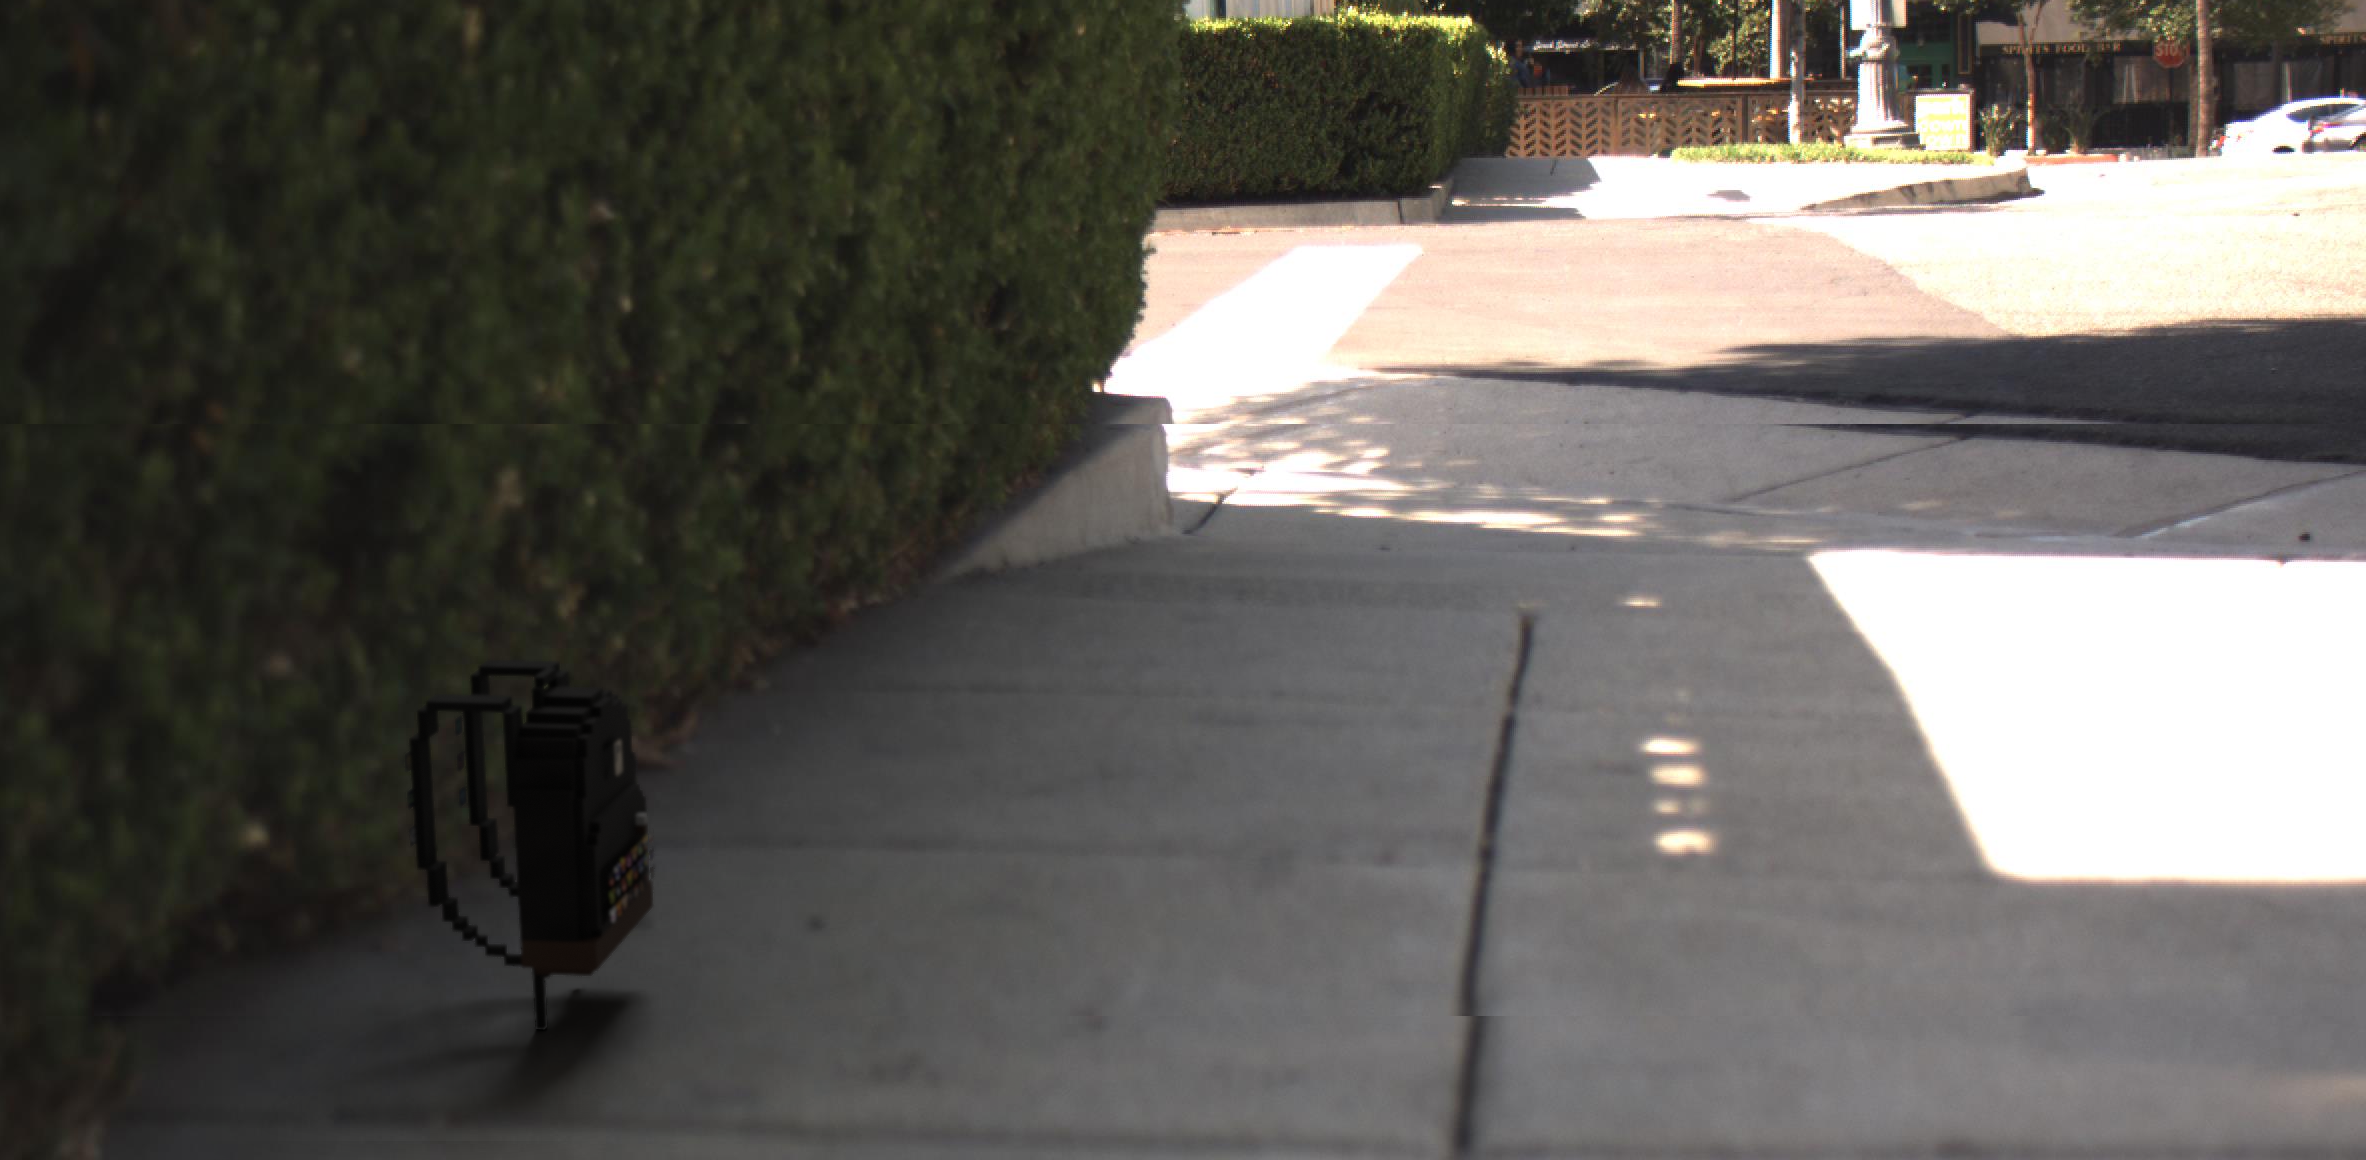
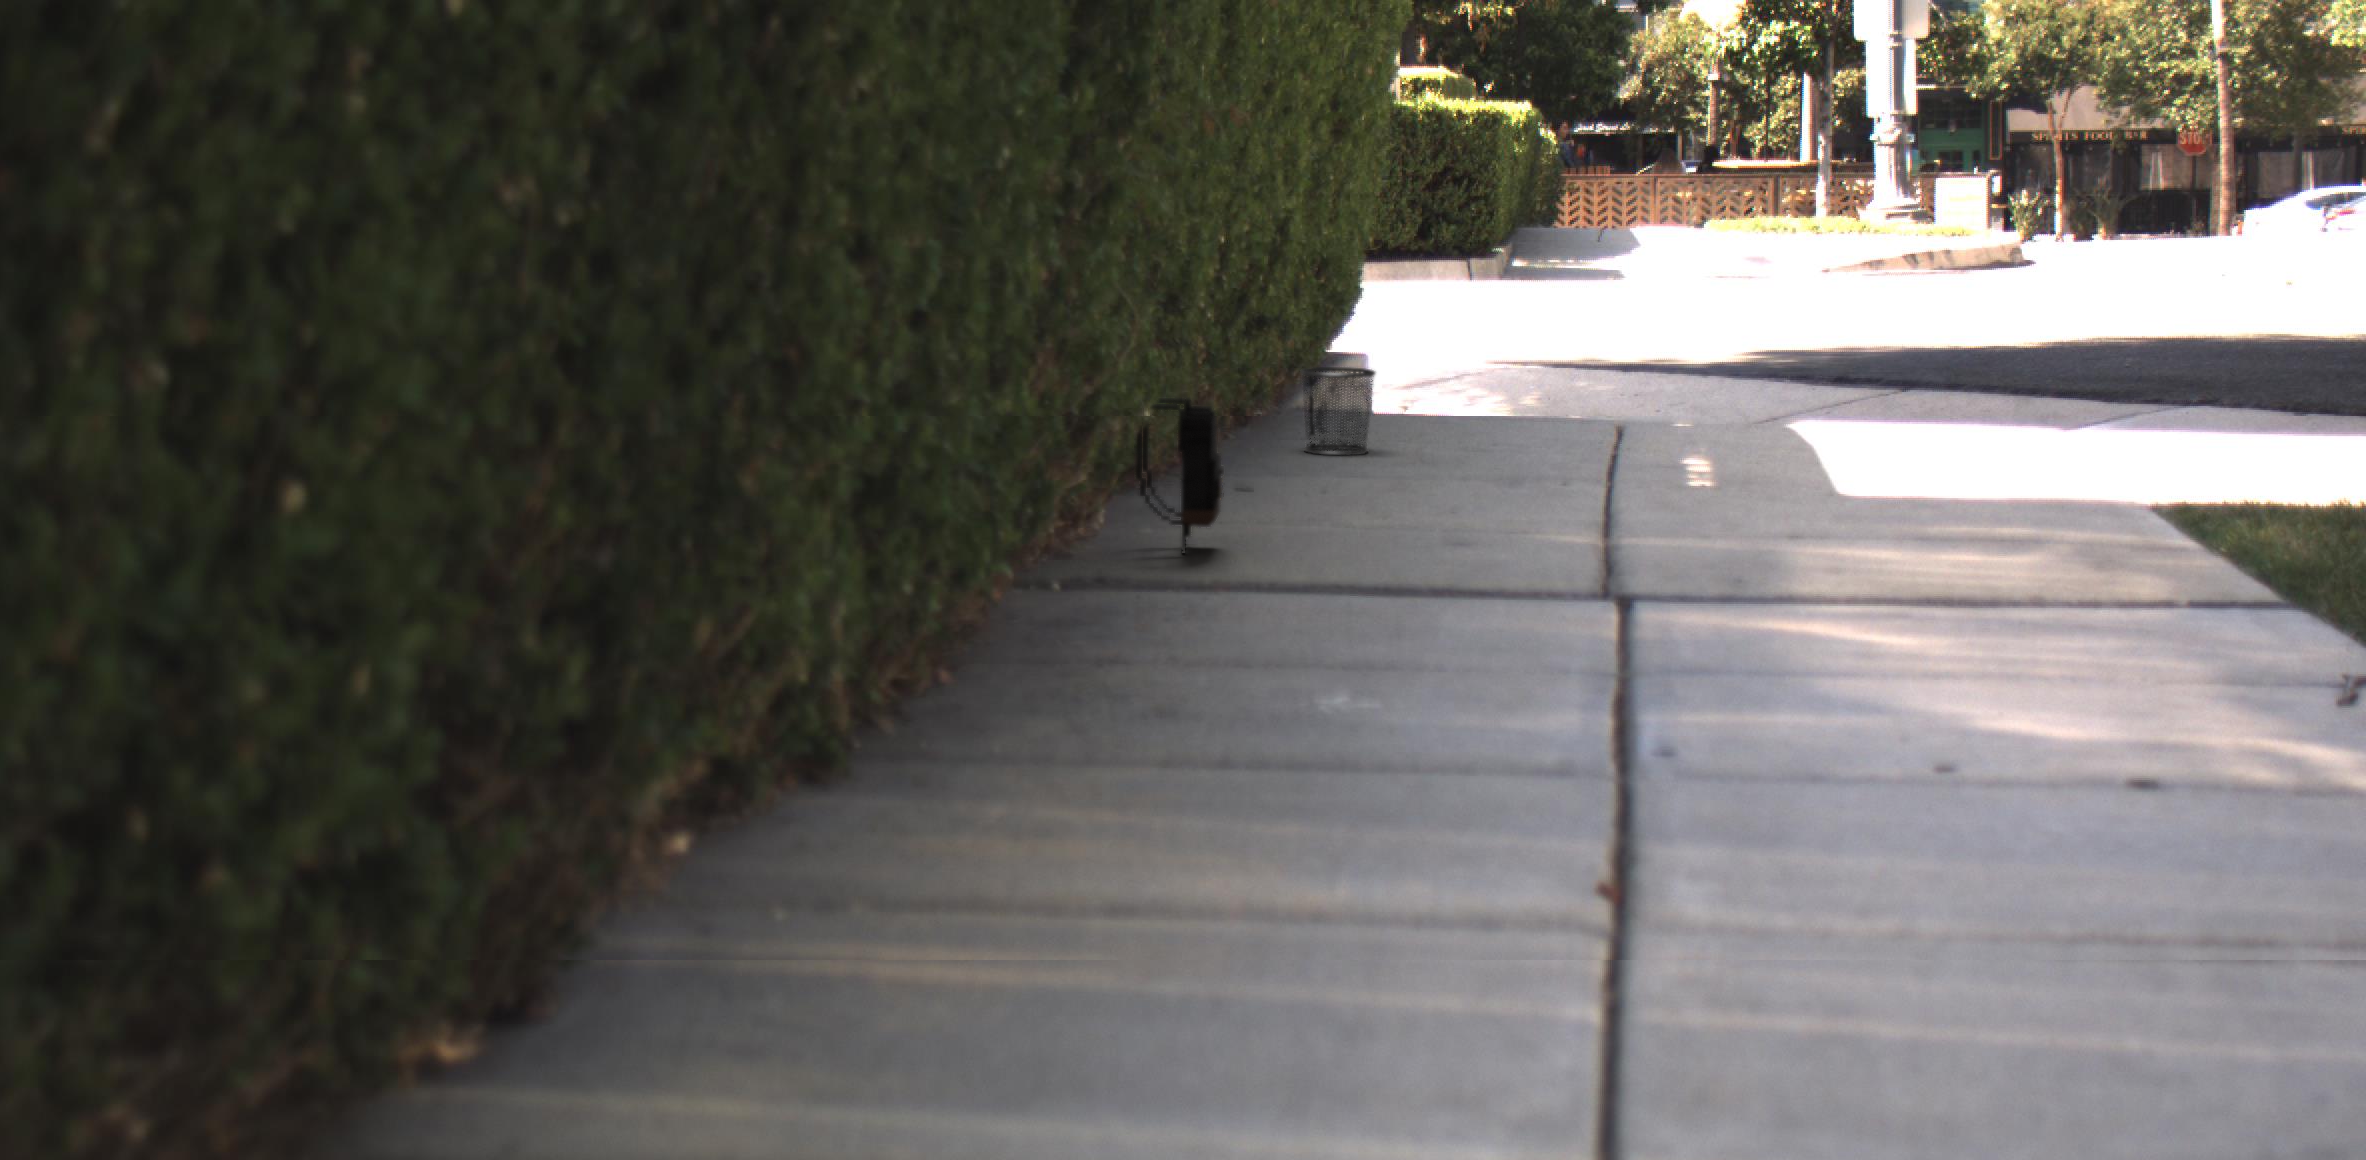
trash can: none [1017,449,1146,605] -> present [1301,367,1375,455]

